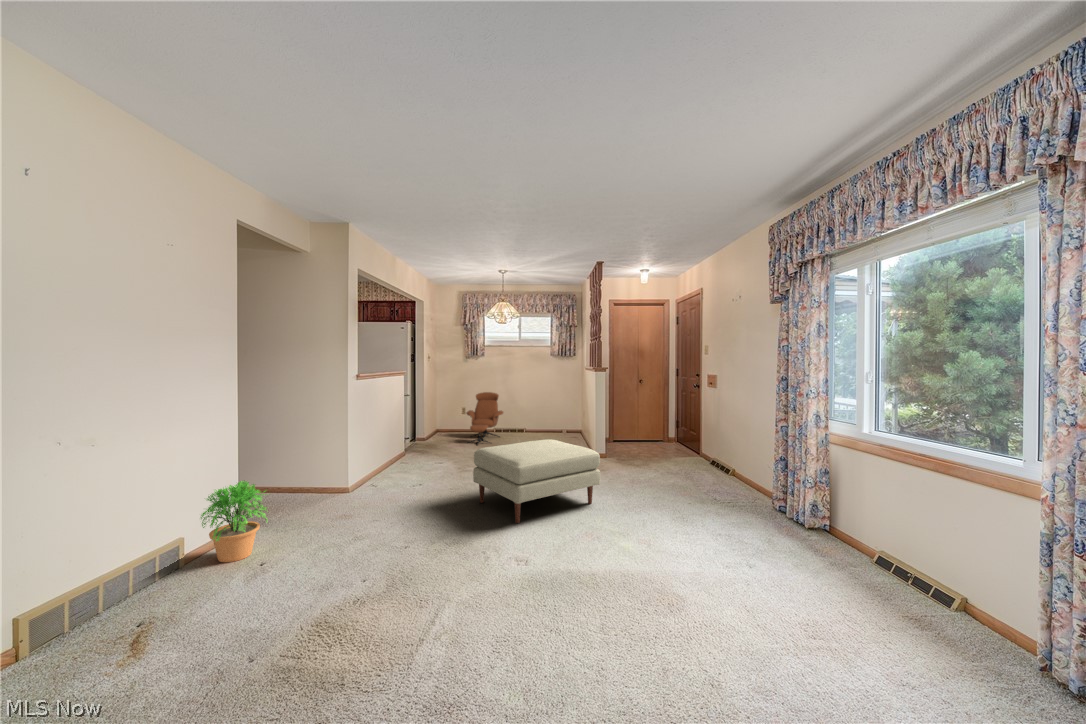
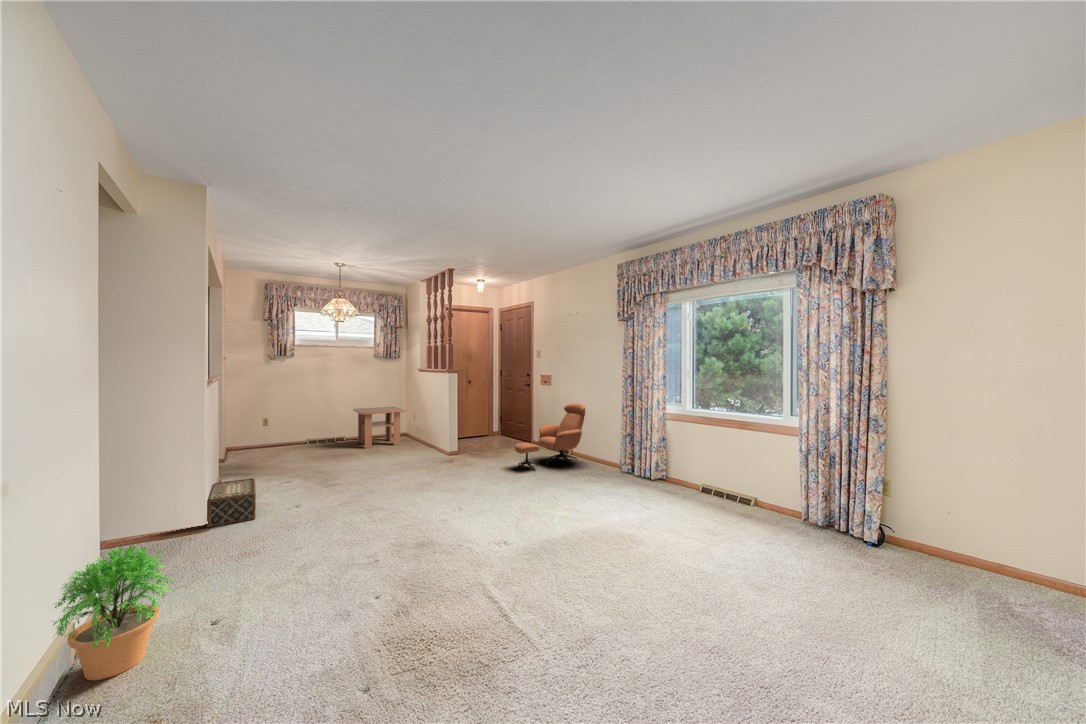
lounge chair: present [467,392,503,443] -> present [514,403,585,470]
coffee table: none [530,403,570,441] -> present [353,407,405,448]
ottoman: present [473,439,600,523] -> none [384,441,507,524]
woven basket: none [368,452,413,484] -> present [207,478,256,528]

